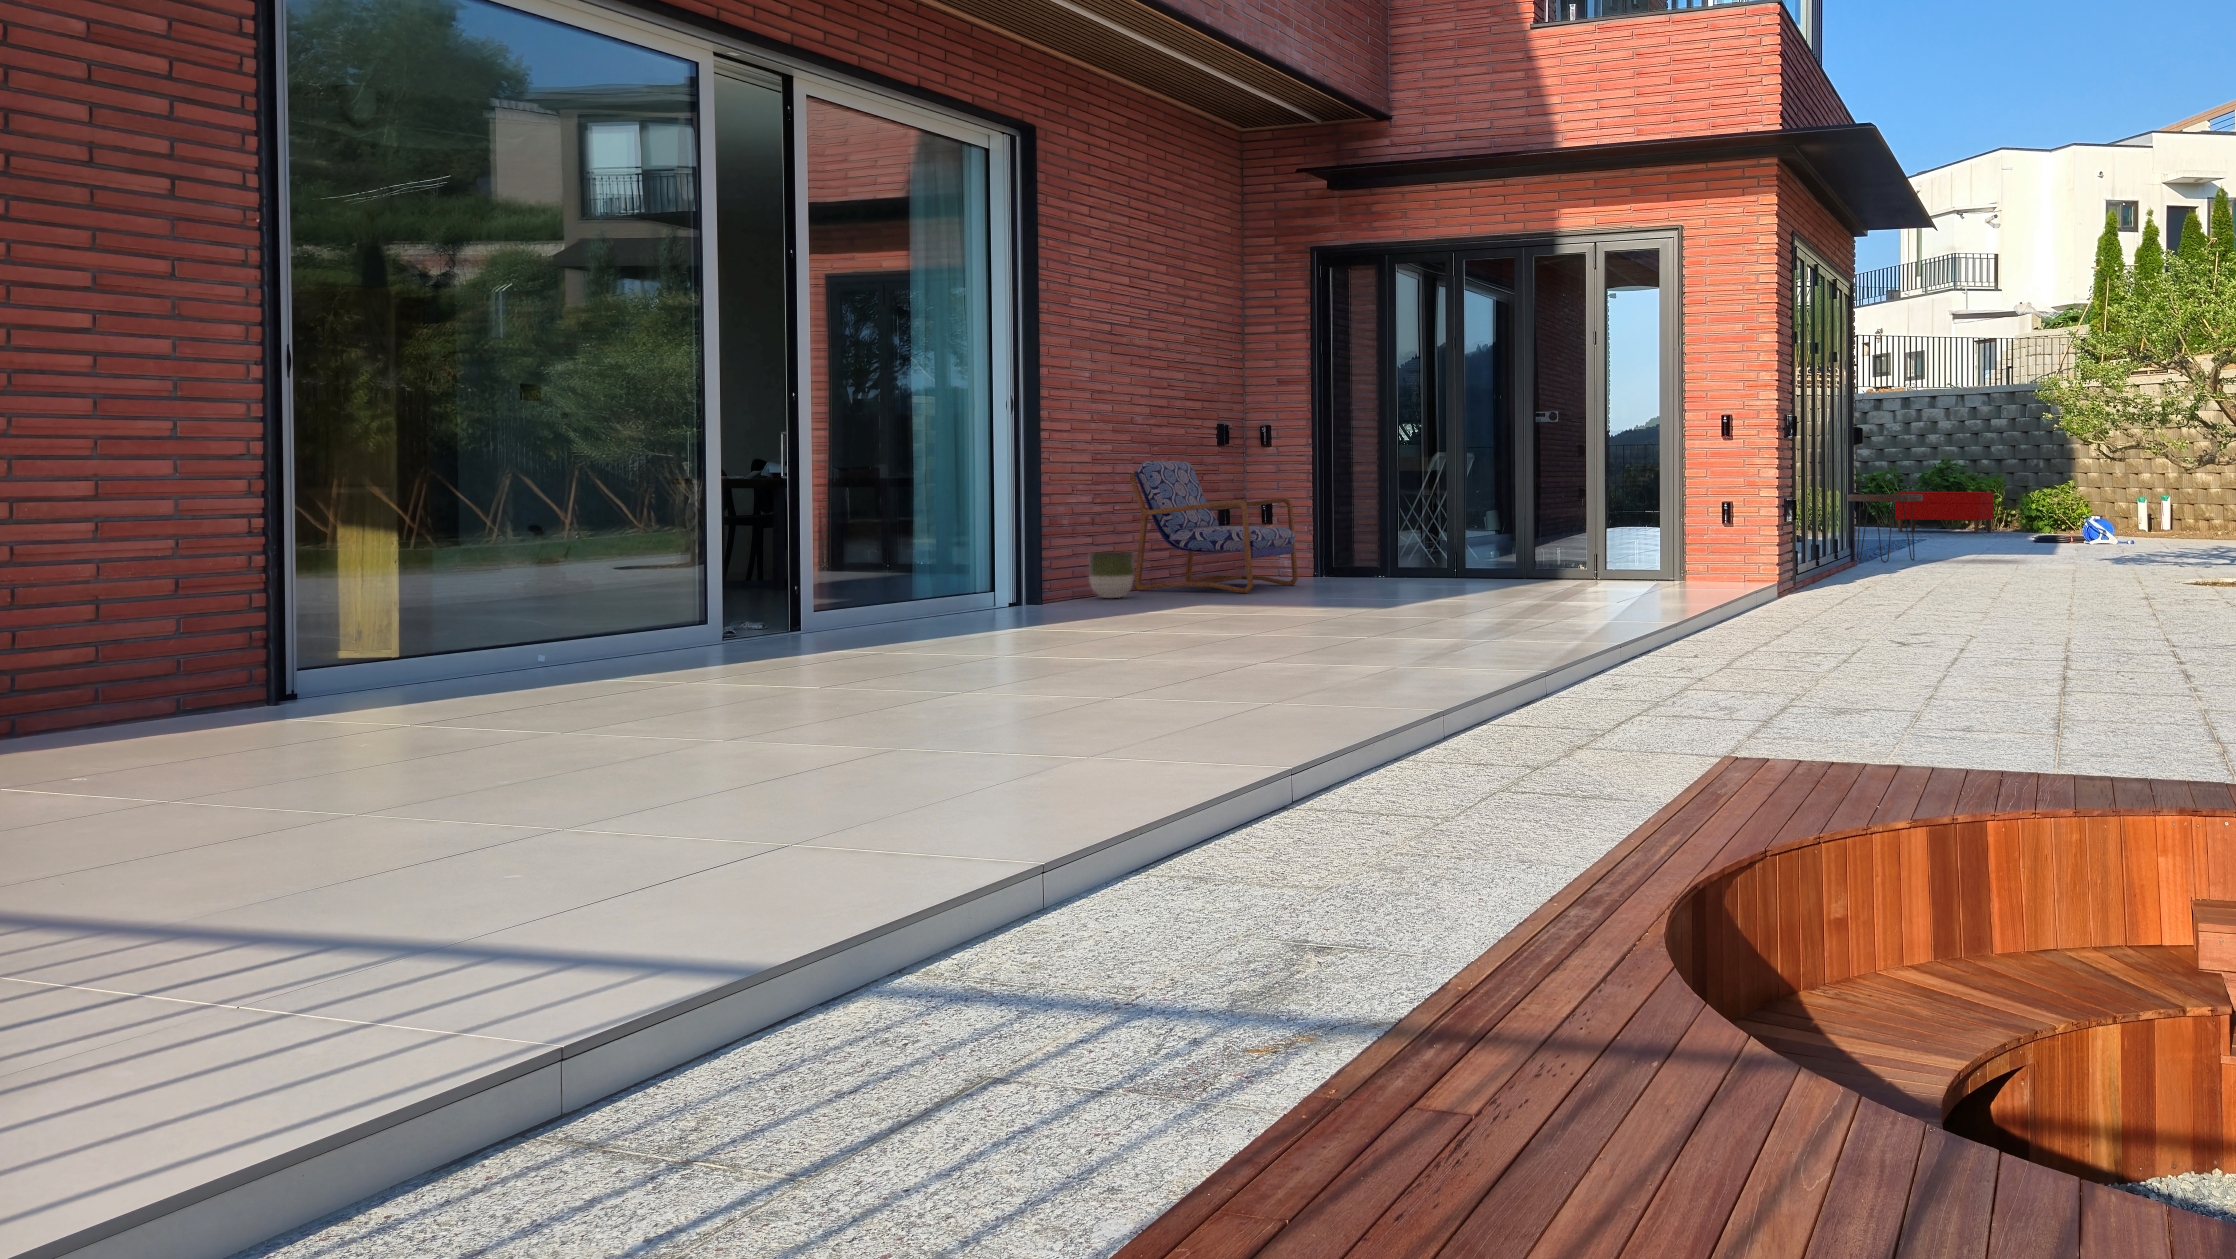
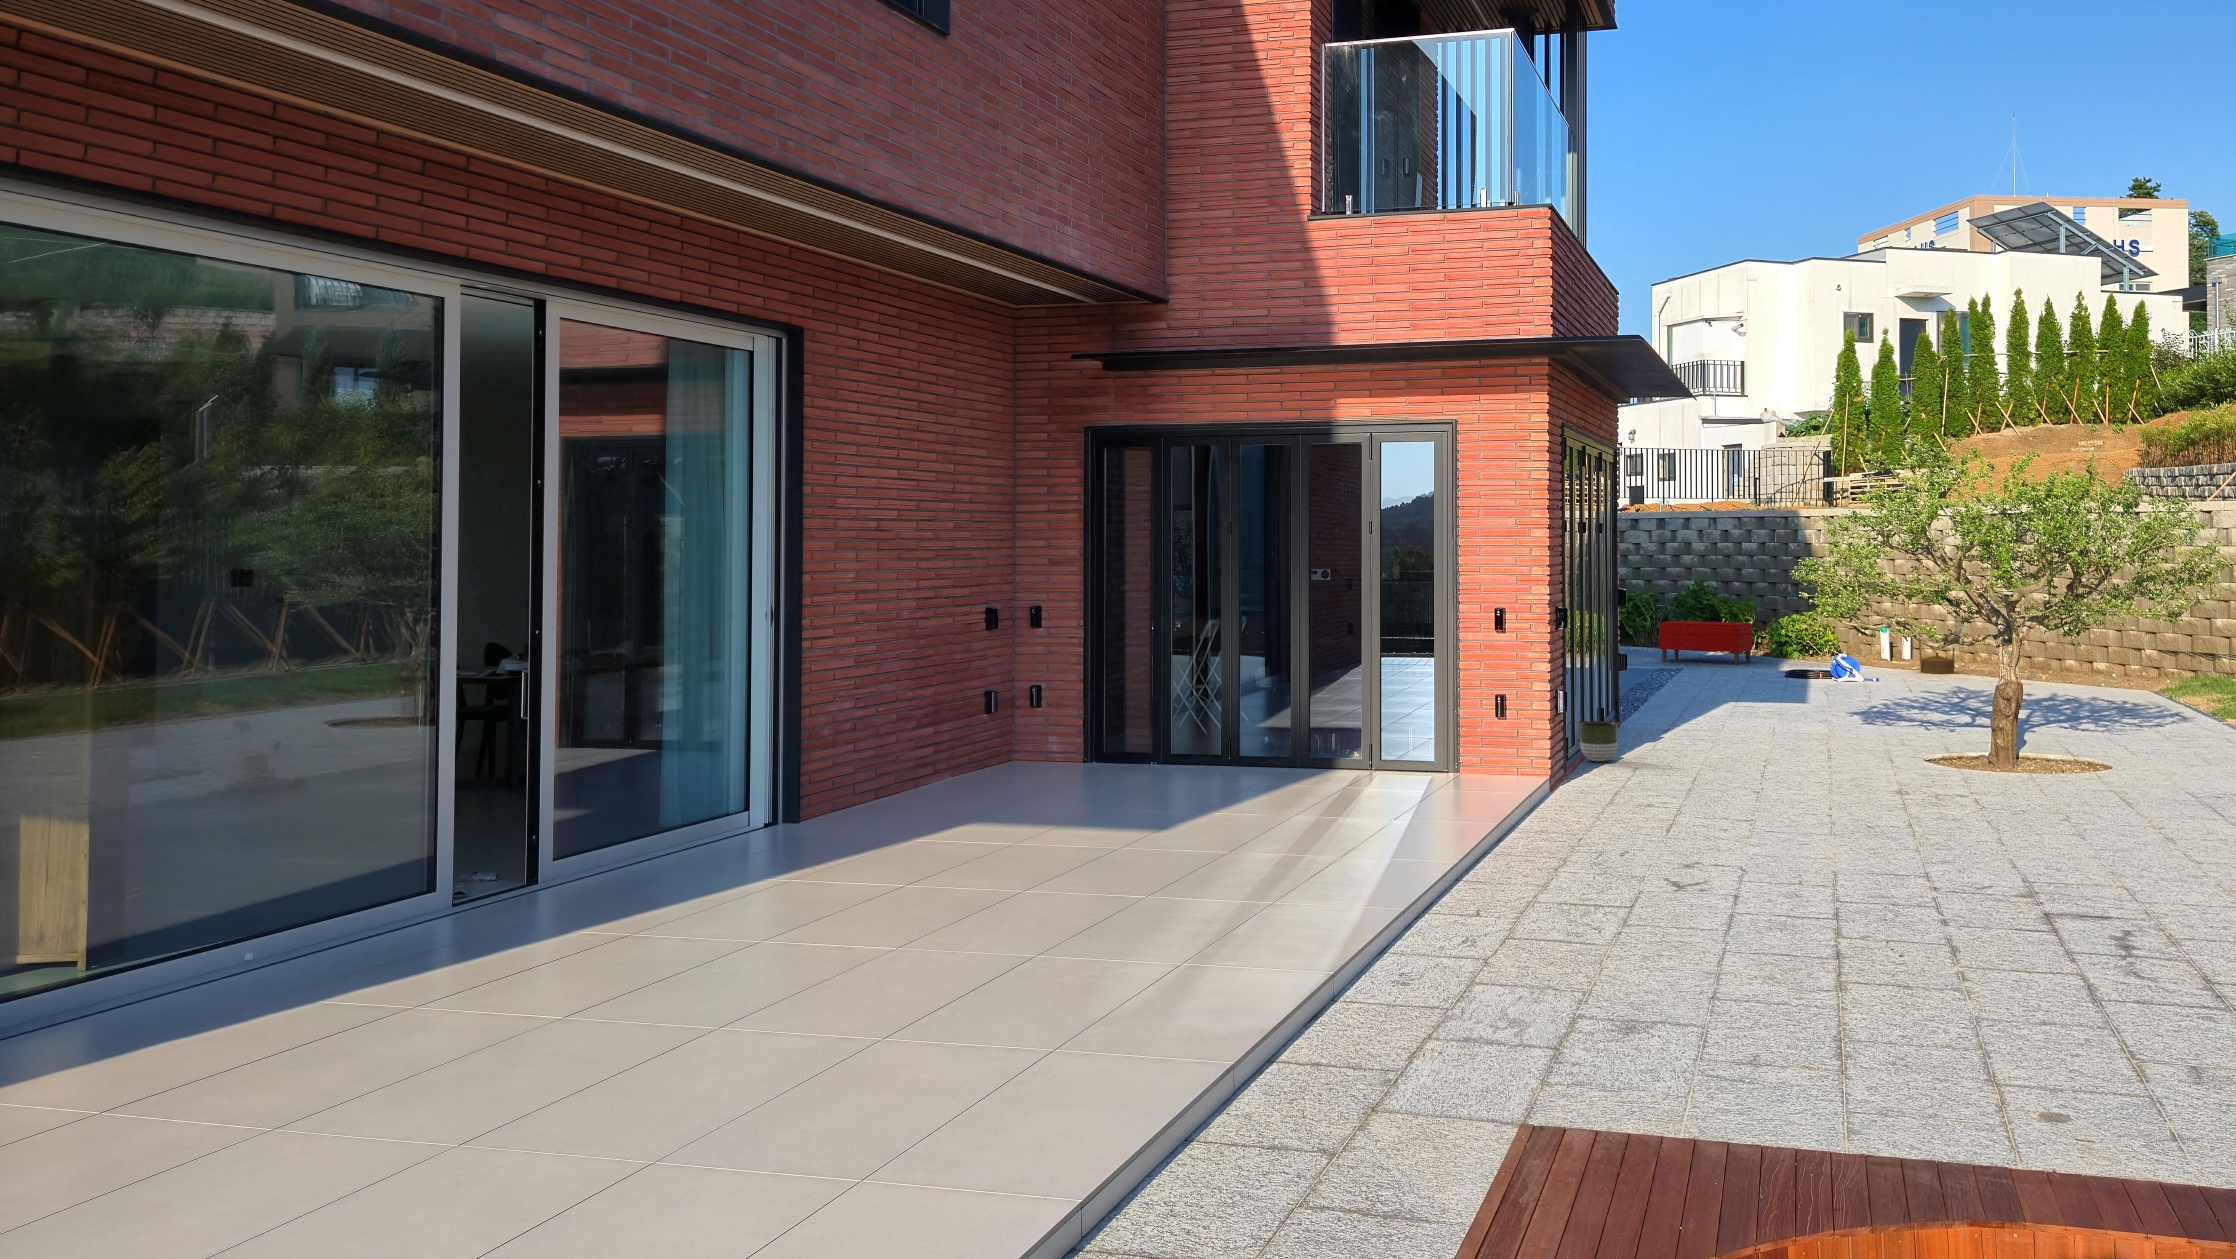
armchair: present [1130,461,1298,593] -> none [893,657,1071,804]
side table: present [1848,494,1923,563] -> none [1617,653,1688,724]
woven basket: none [2173,500,2212,538] -> present [1919,640,1955,674]
planter: present [1089,552,1134,598] -> present [1580,721,1617,762]

